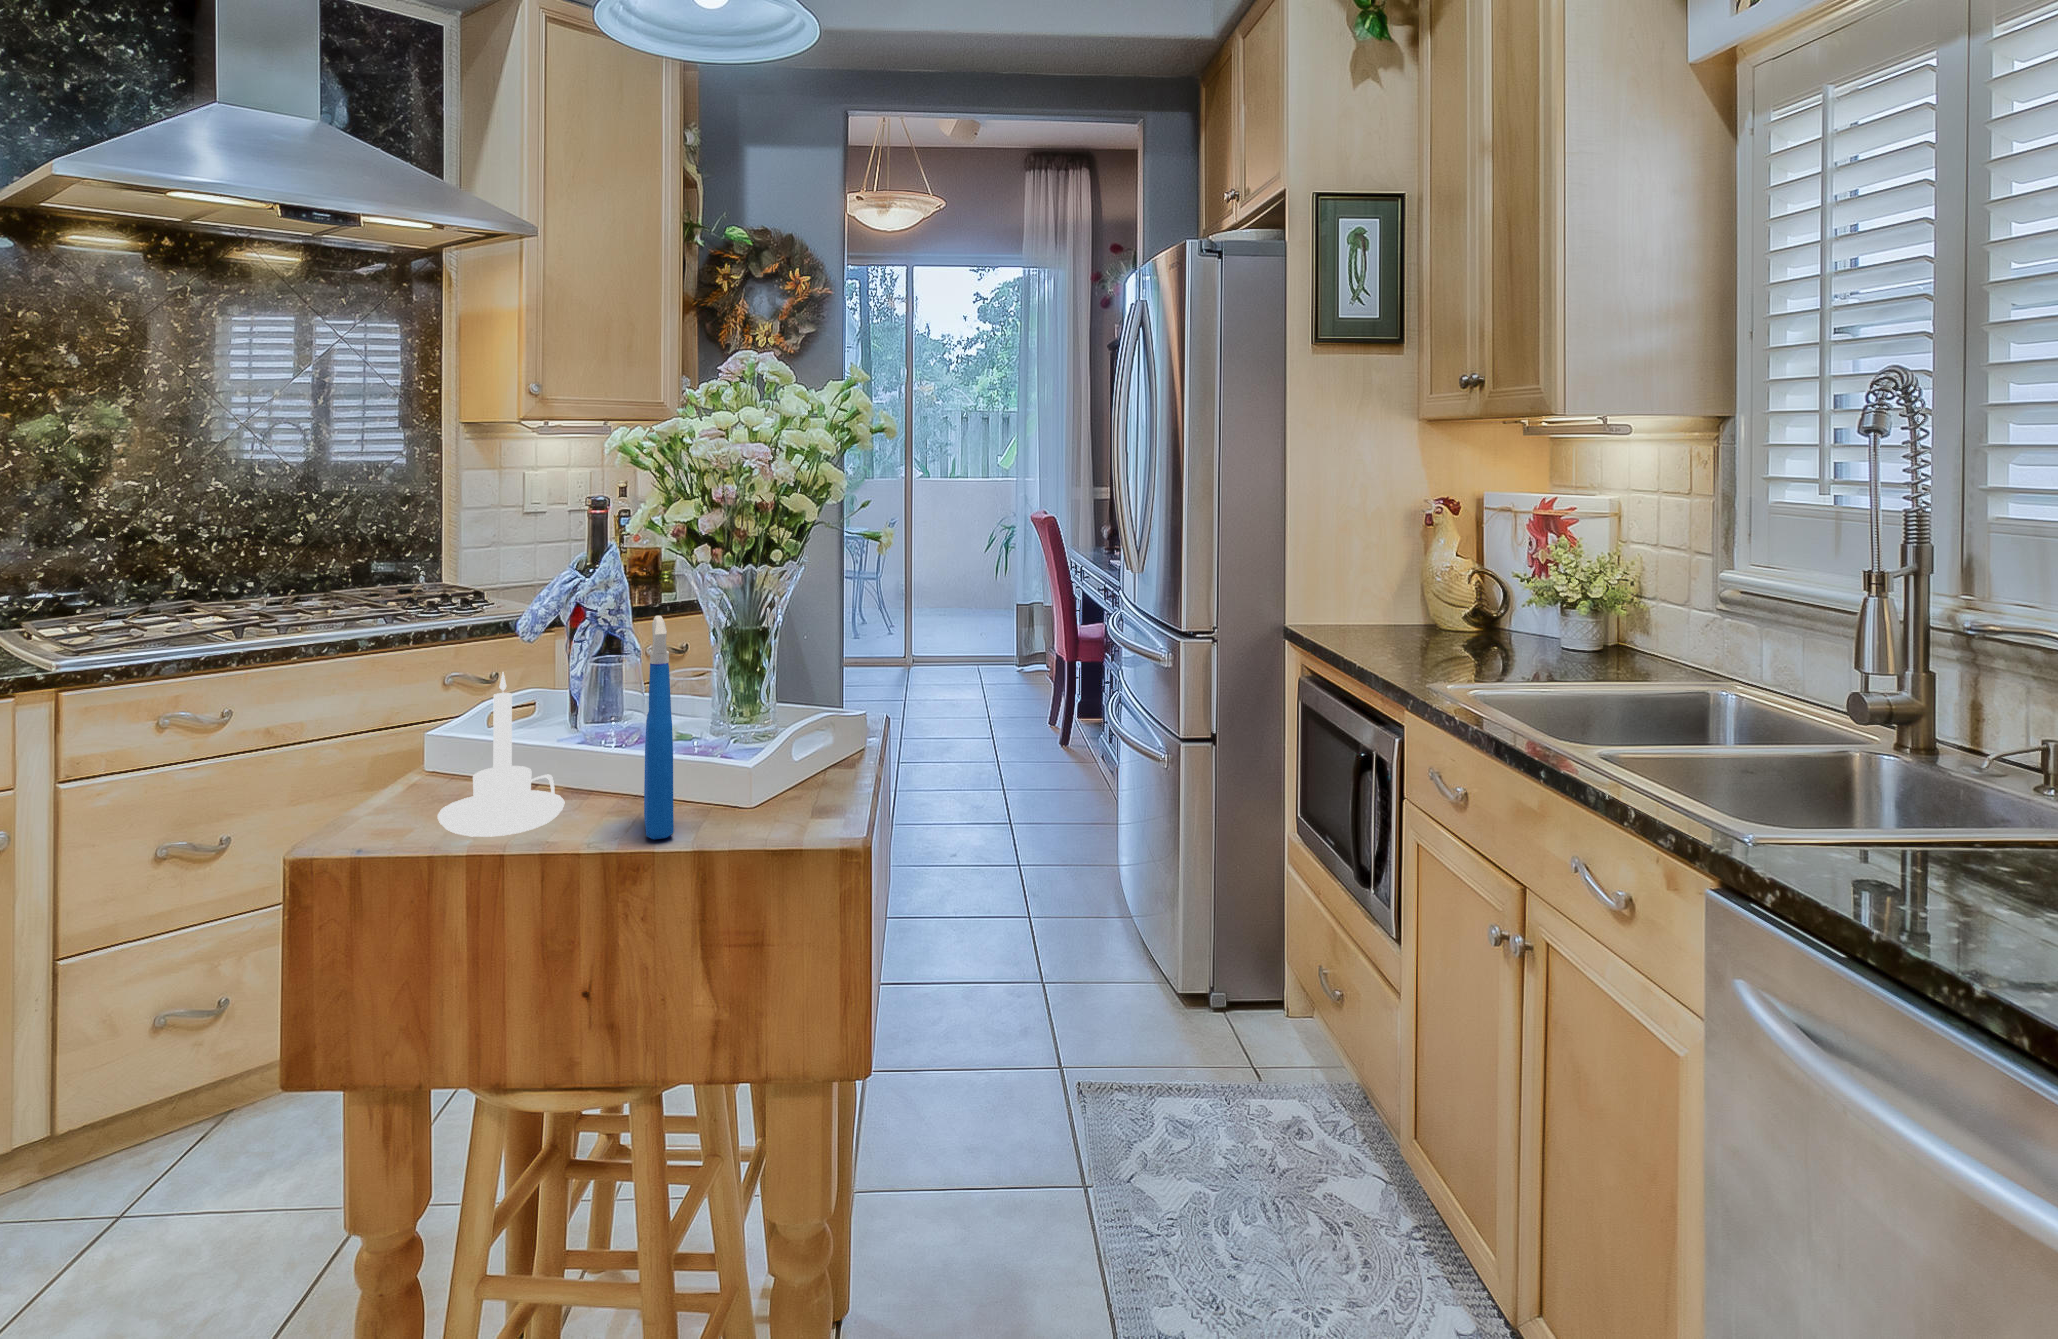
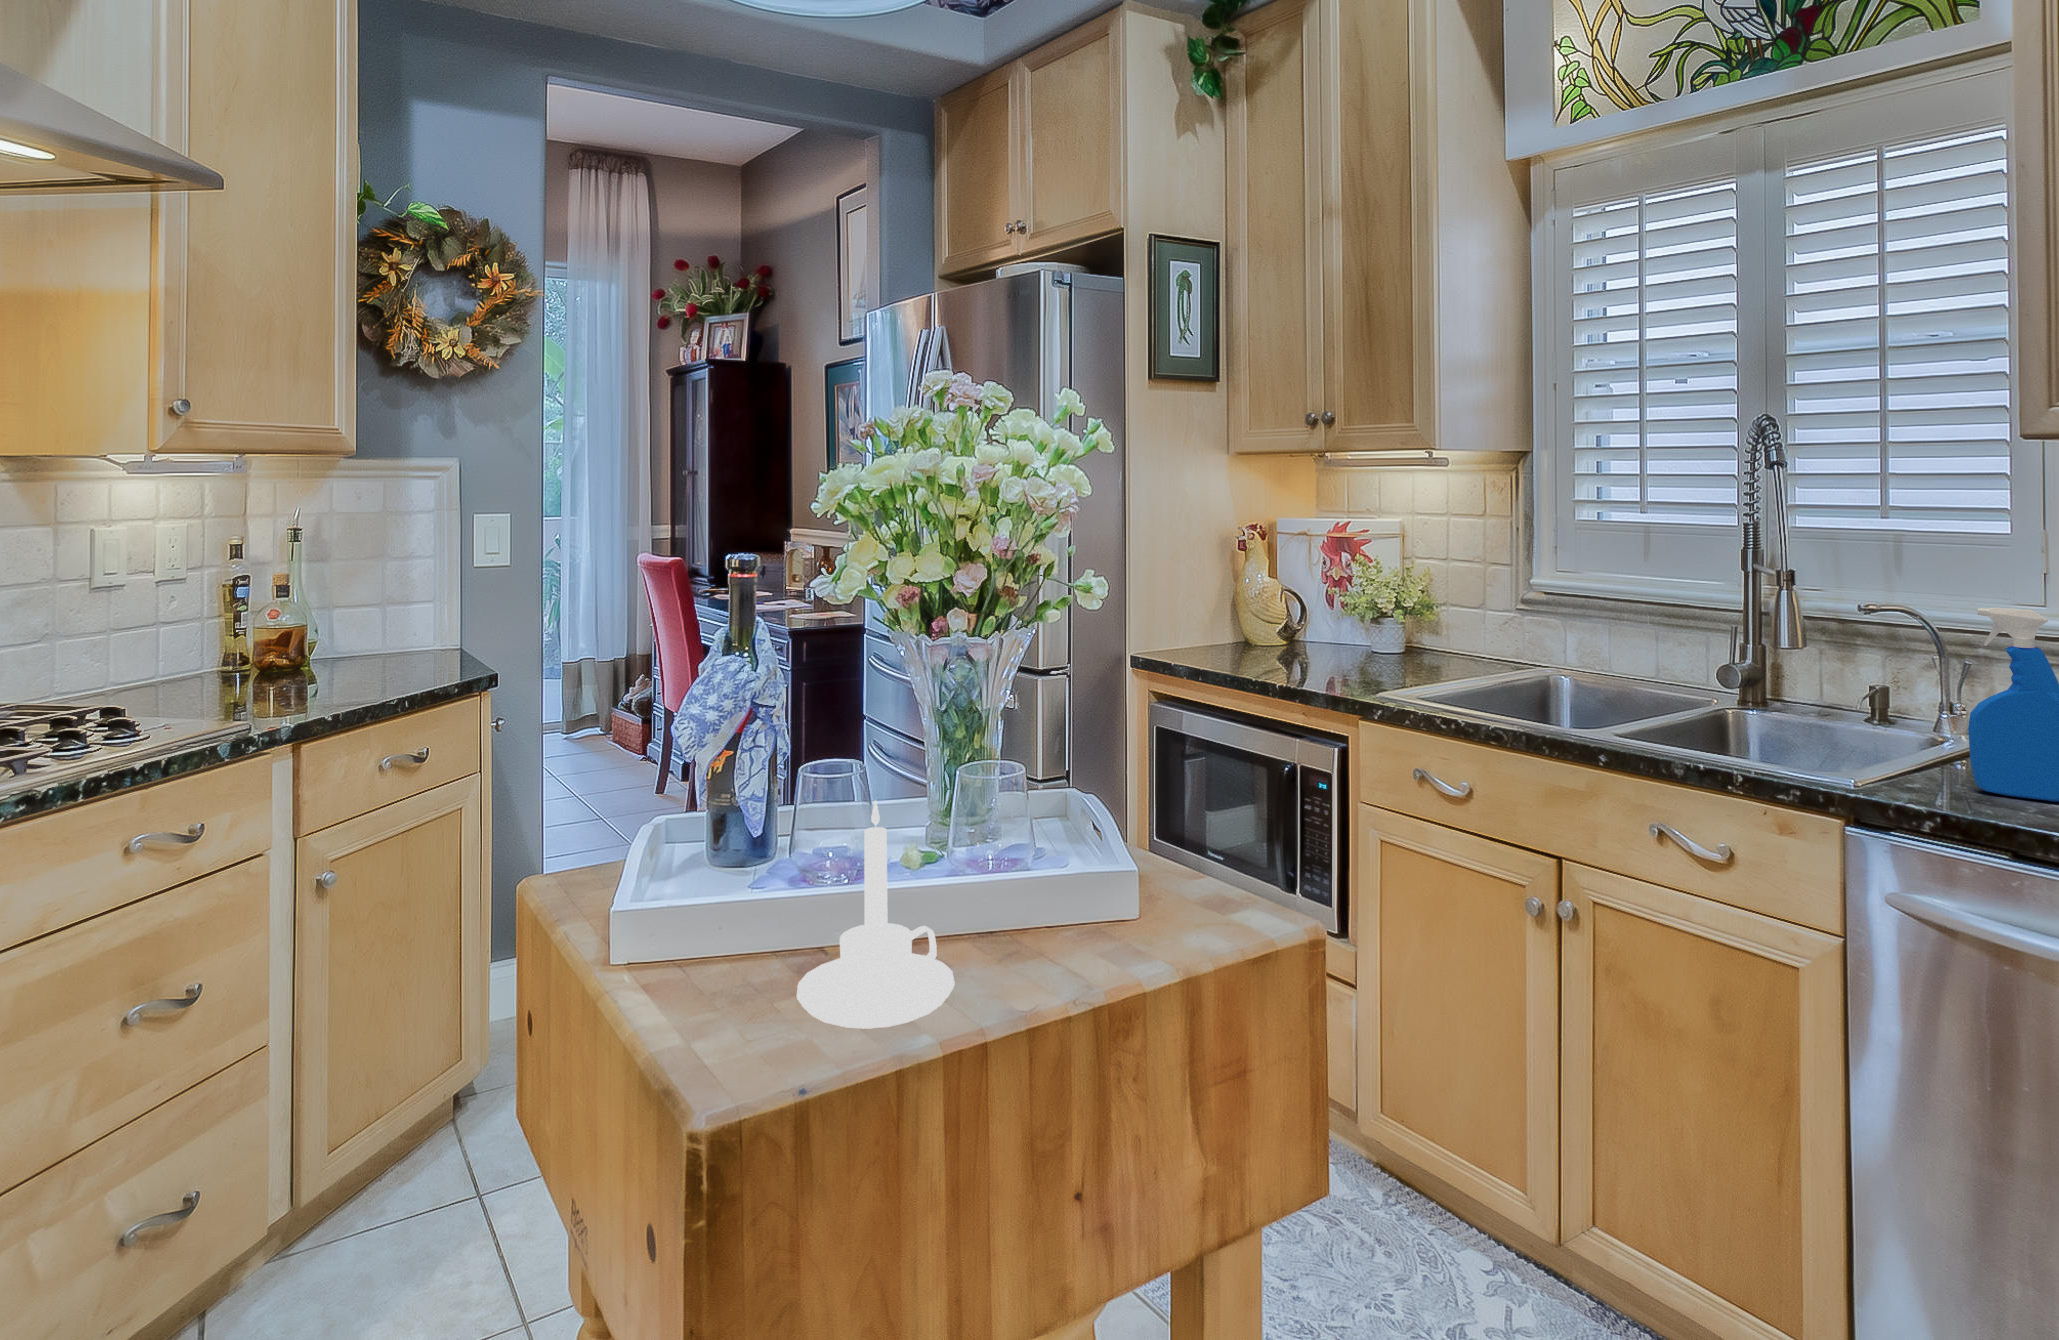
spray bottle: present [644,615,673,839] -> present [1968,607,2059,801]

